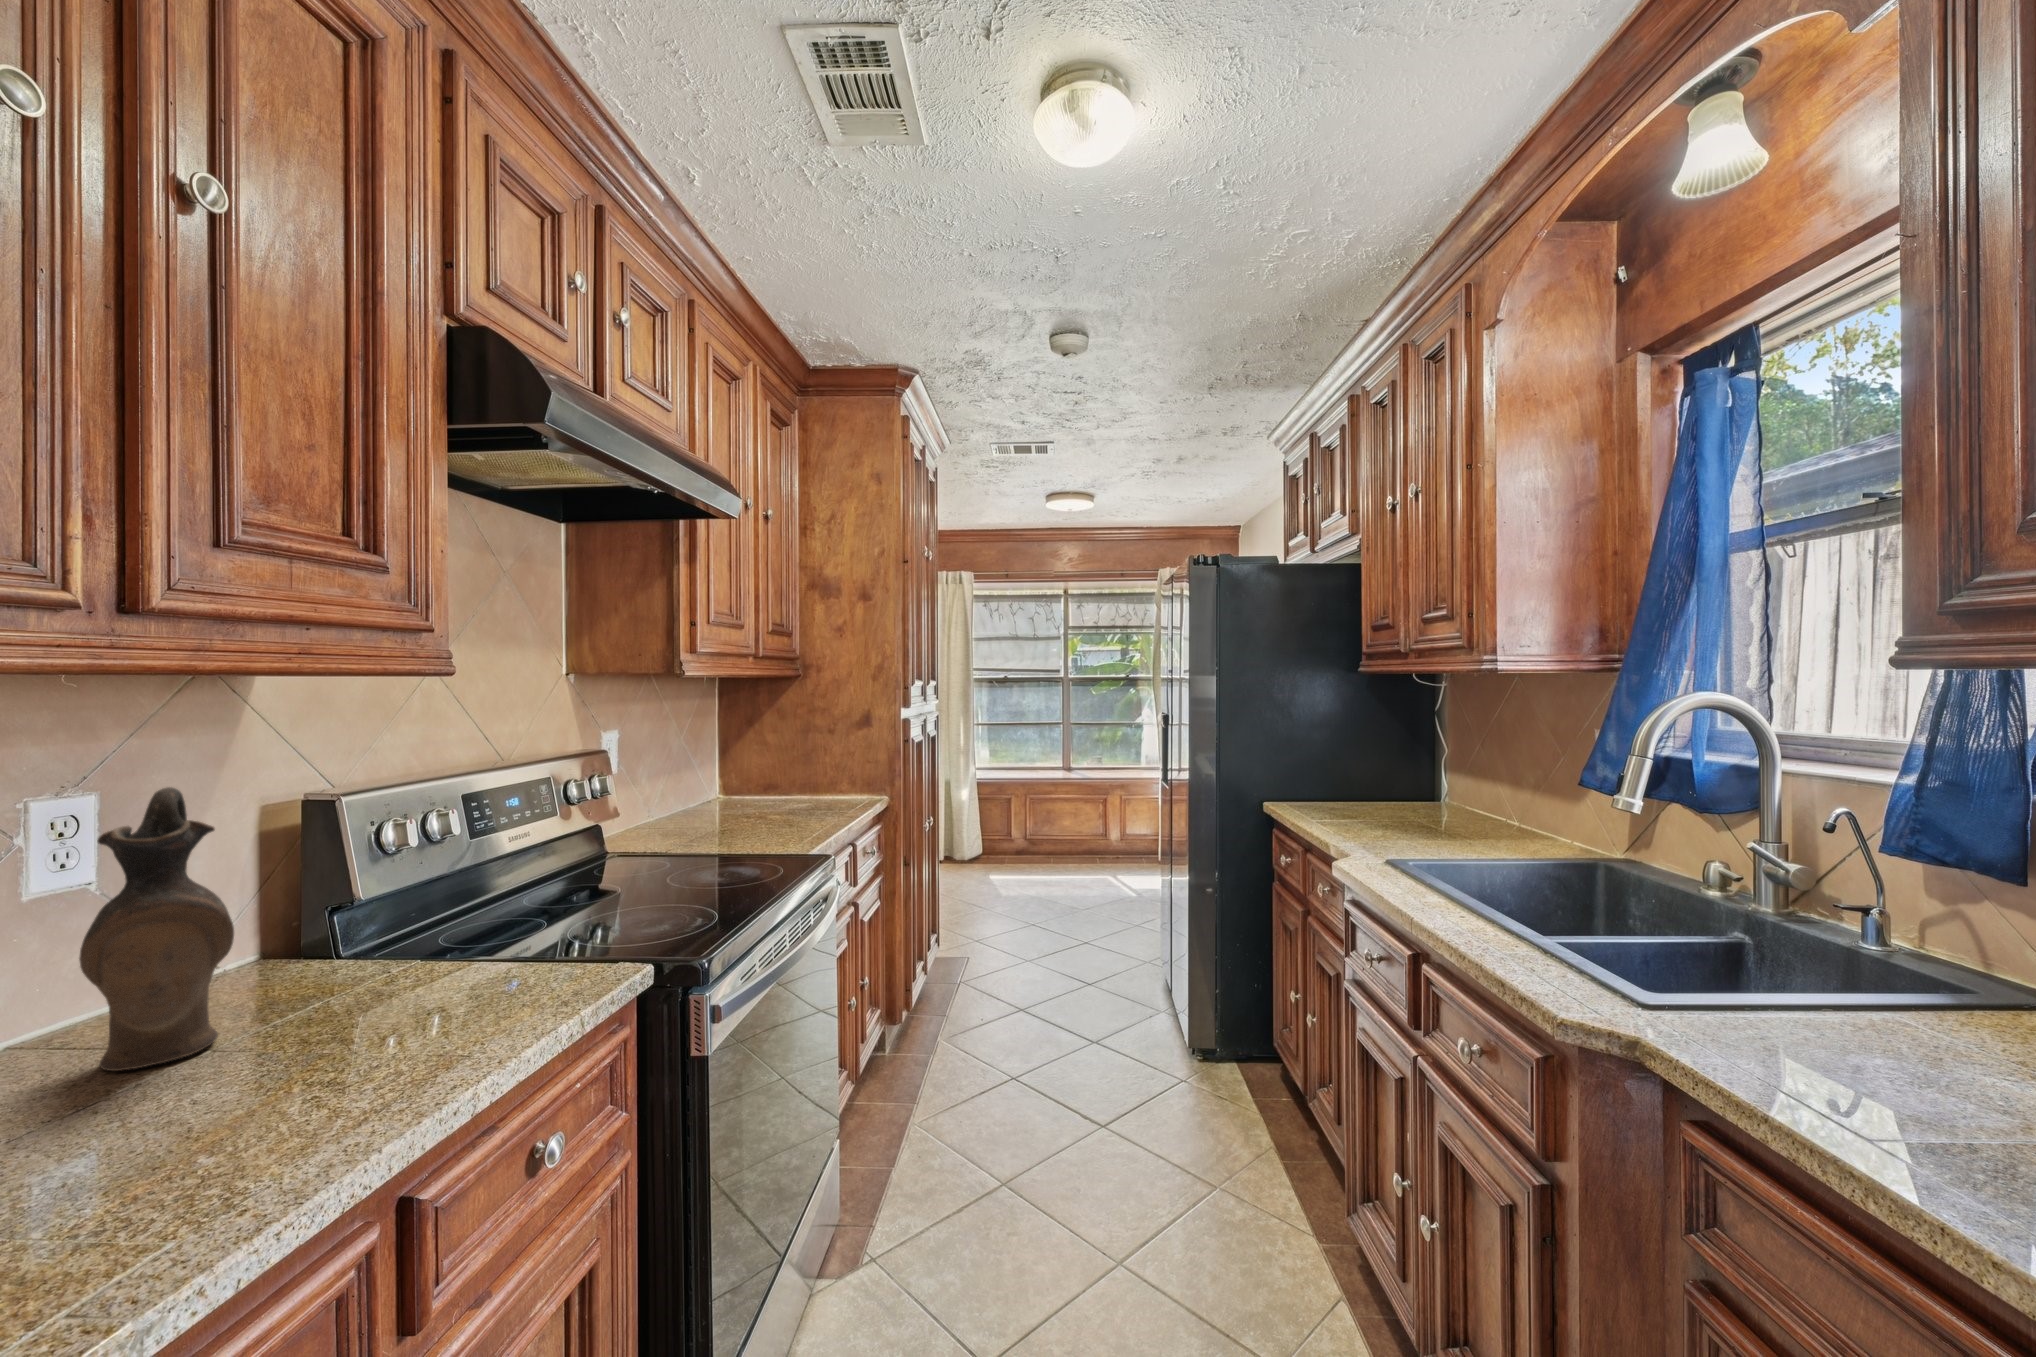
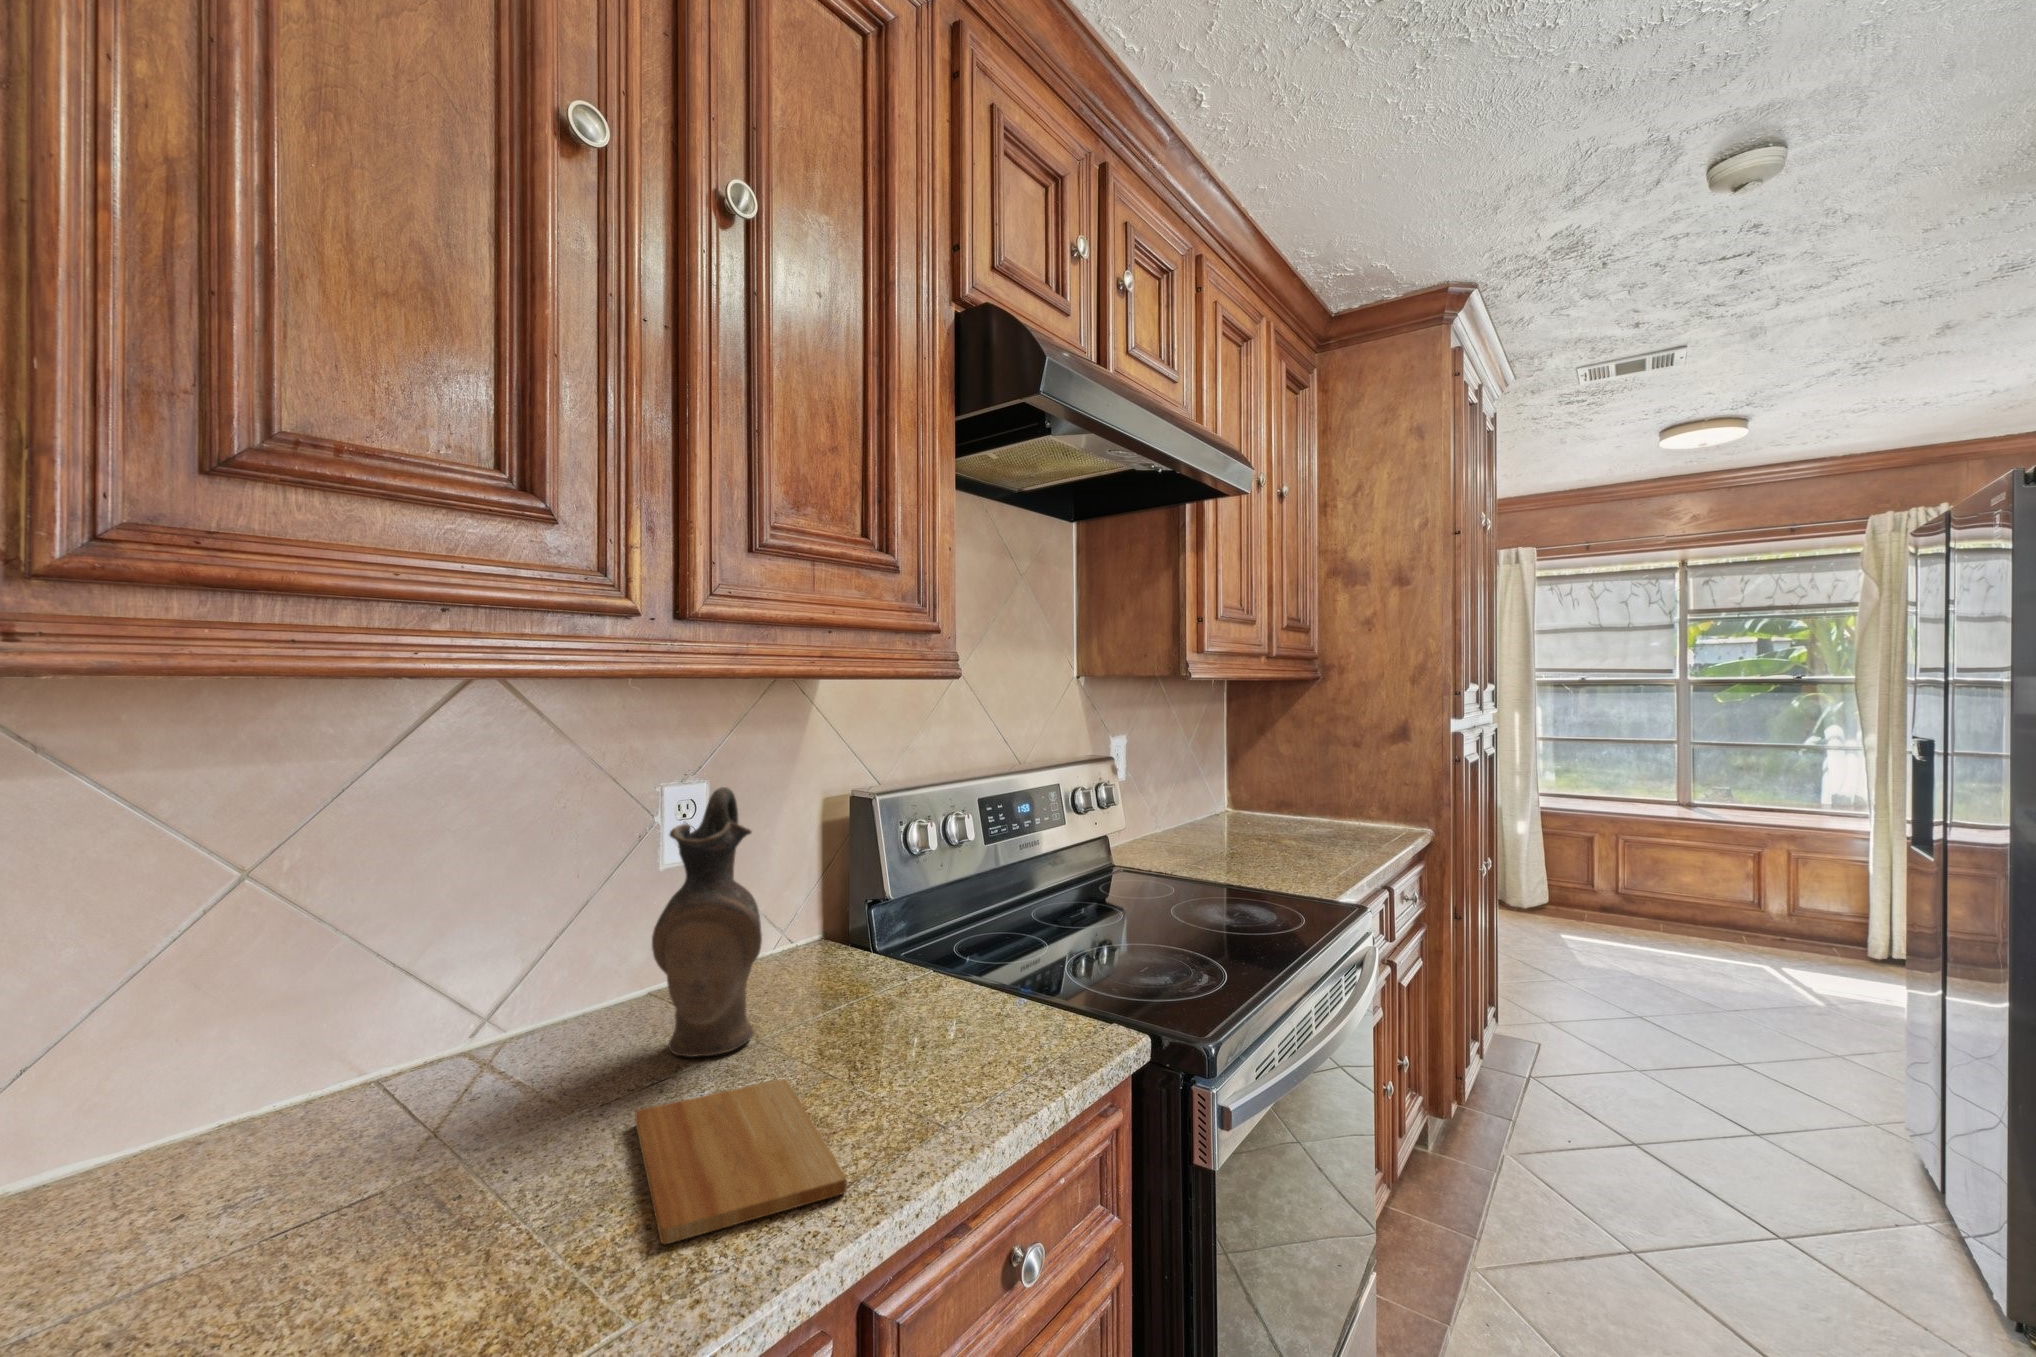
cutting board: none [90,1056,379,1189] -> present [635,1079,846,1244]

